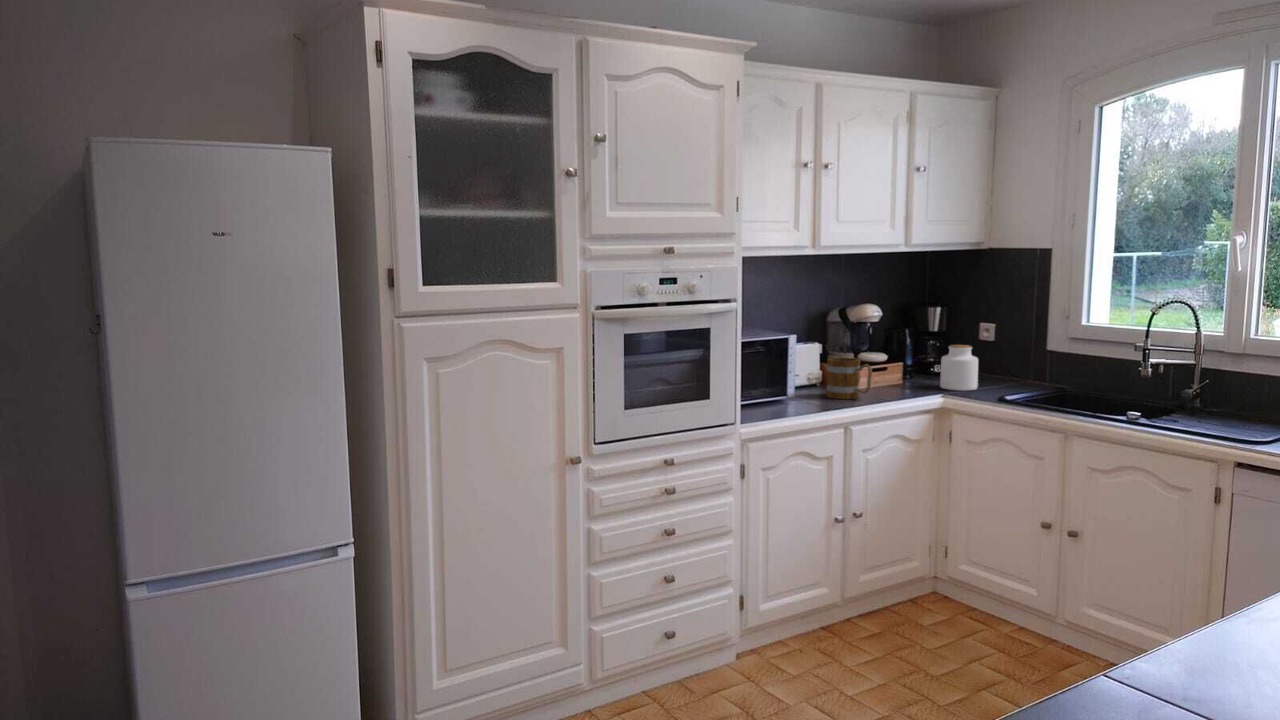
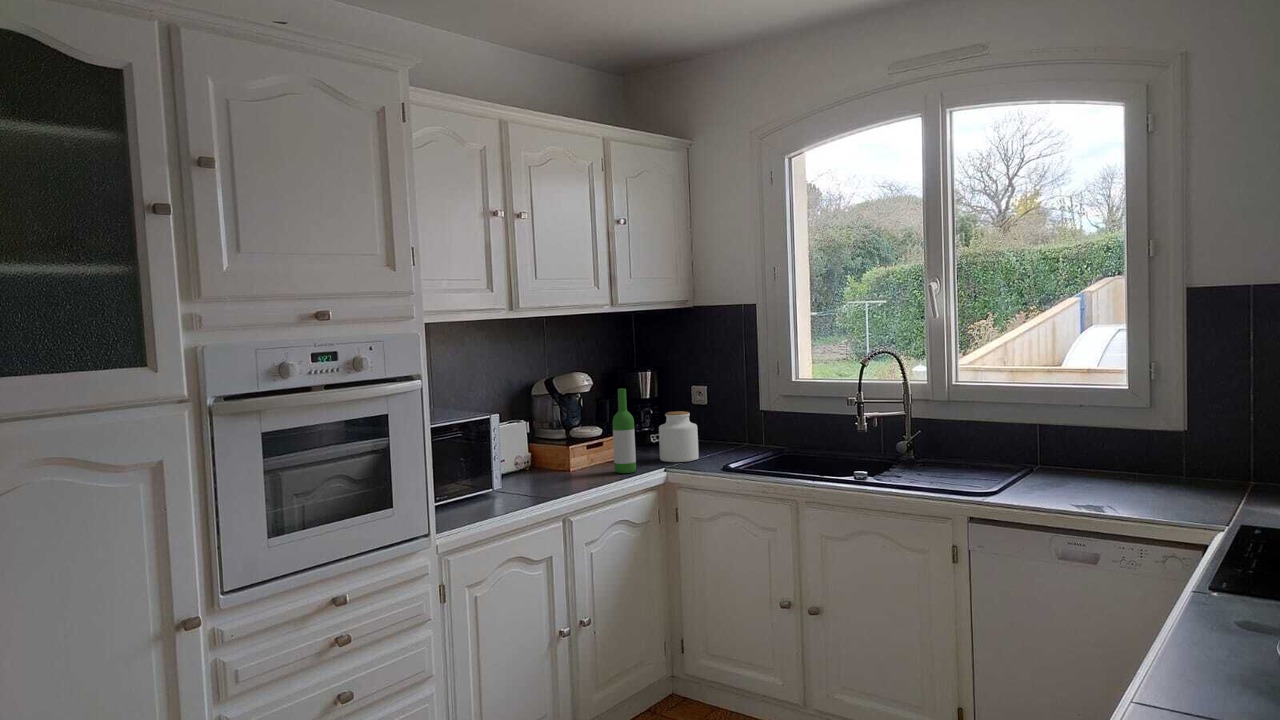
wine bottle: none [896,321,917,395] -> present [613,388,636,473]
mug: present [826,357,872,399] -> none [535,435,588,485]

